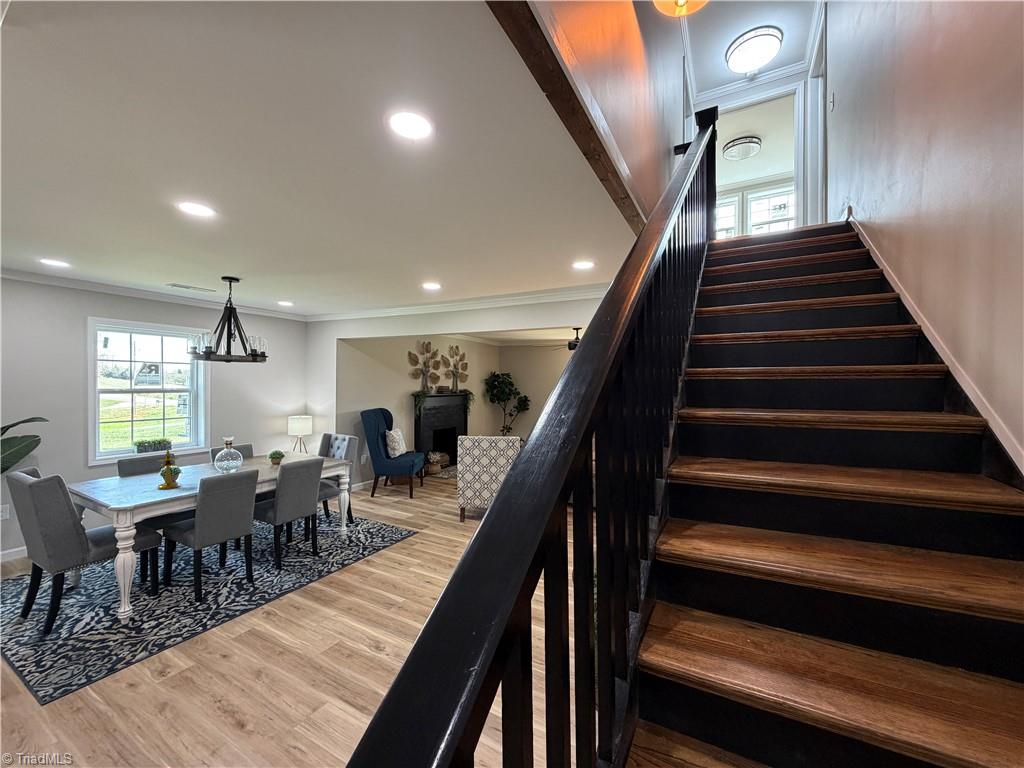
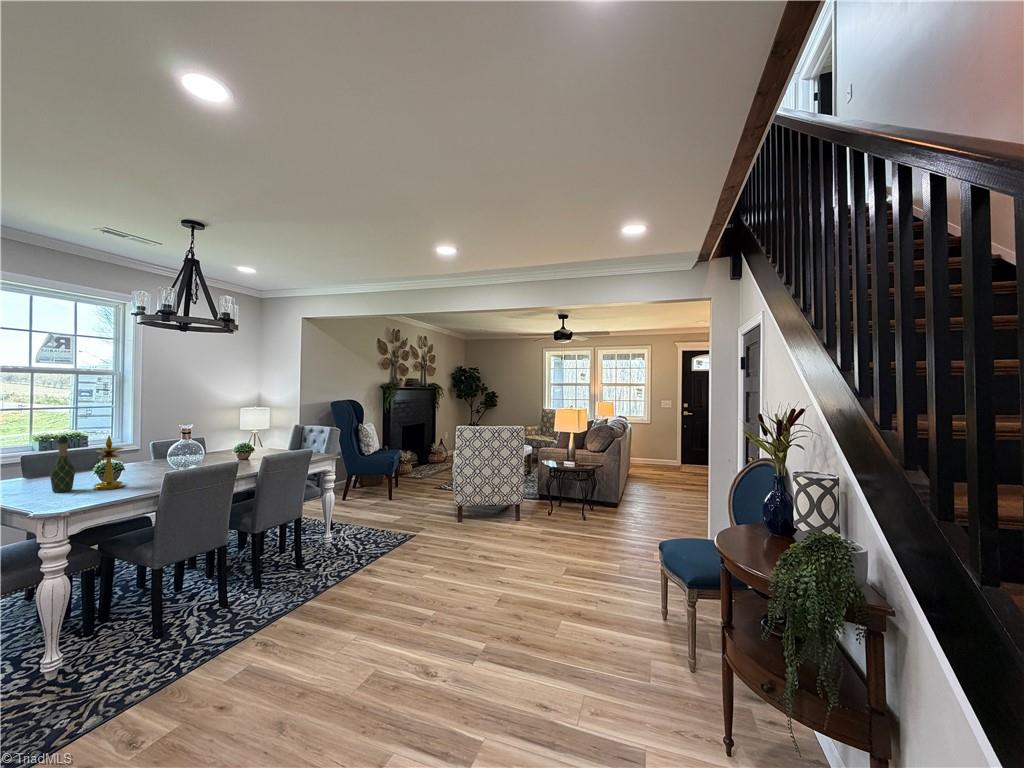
wine bottle: none [129,450,146,490] -> present [50,436,75,492]

